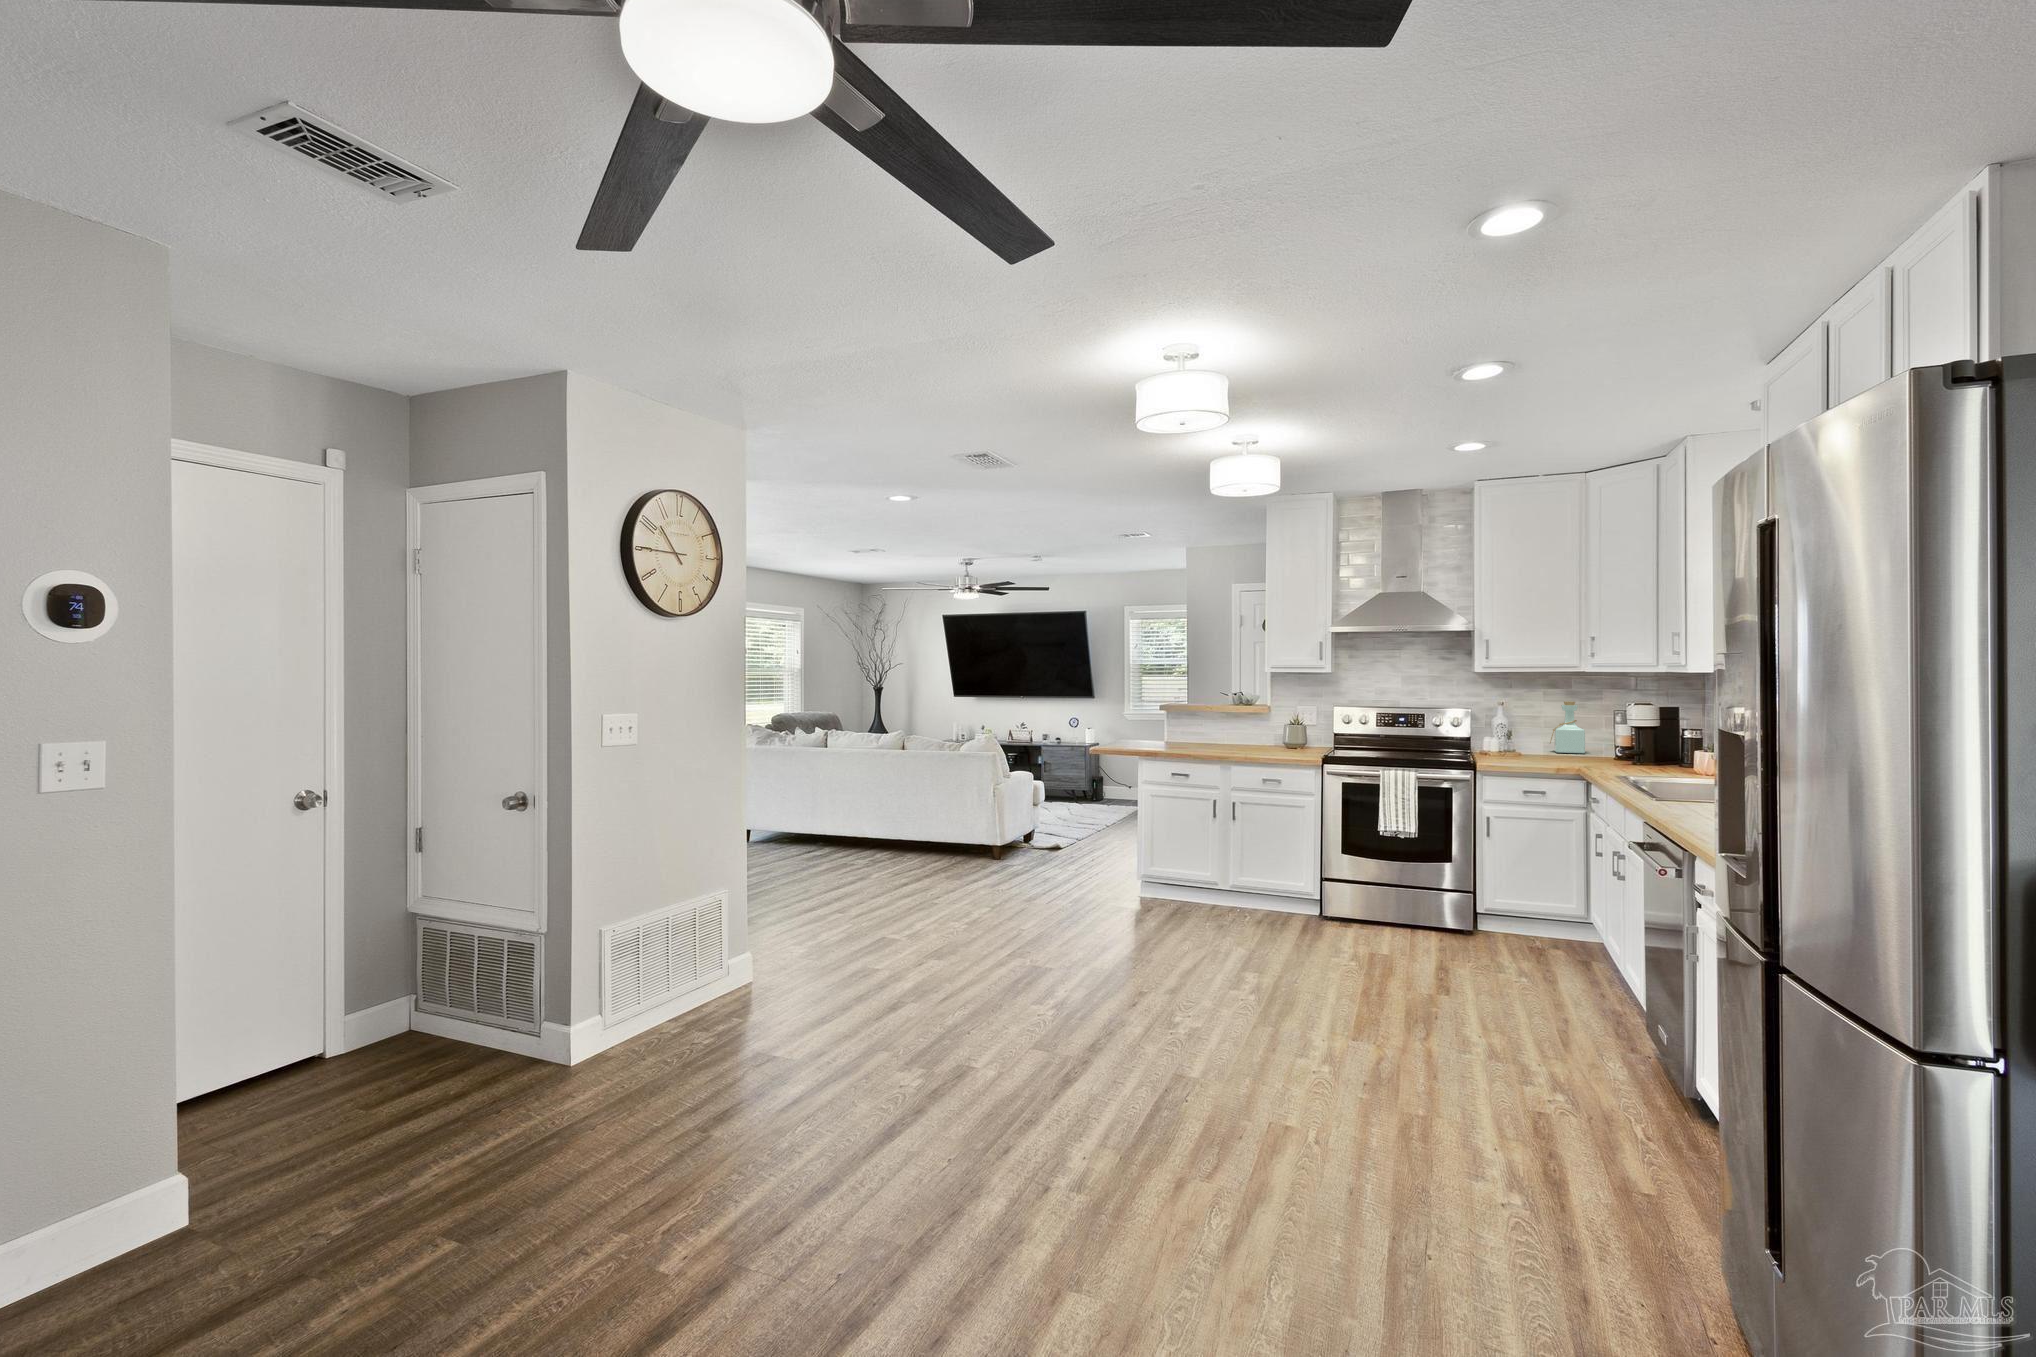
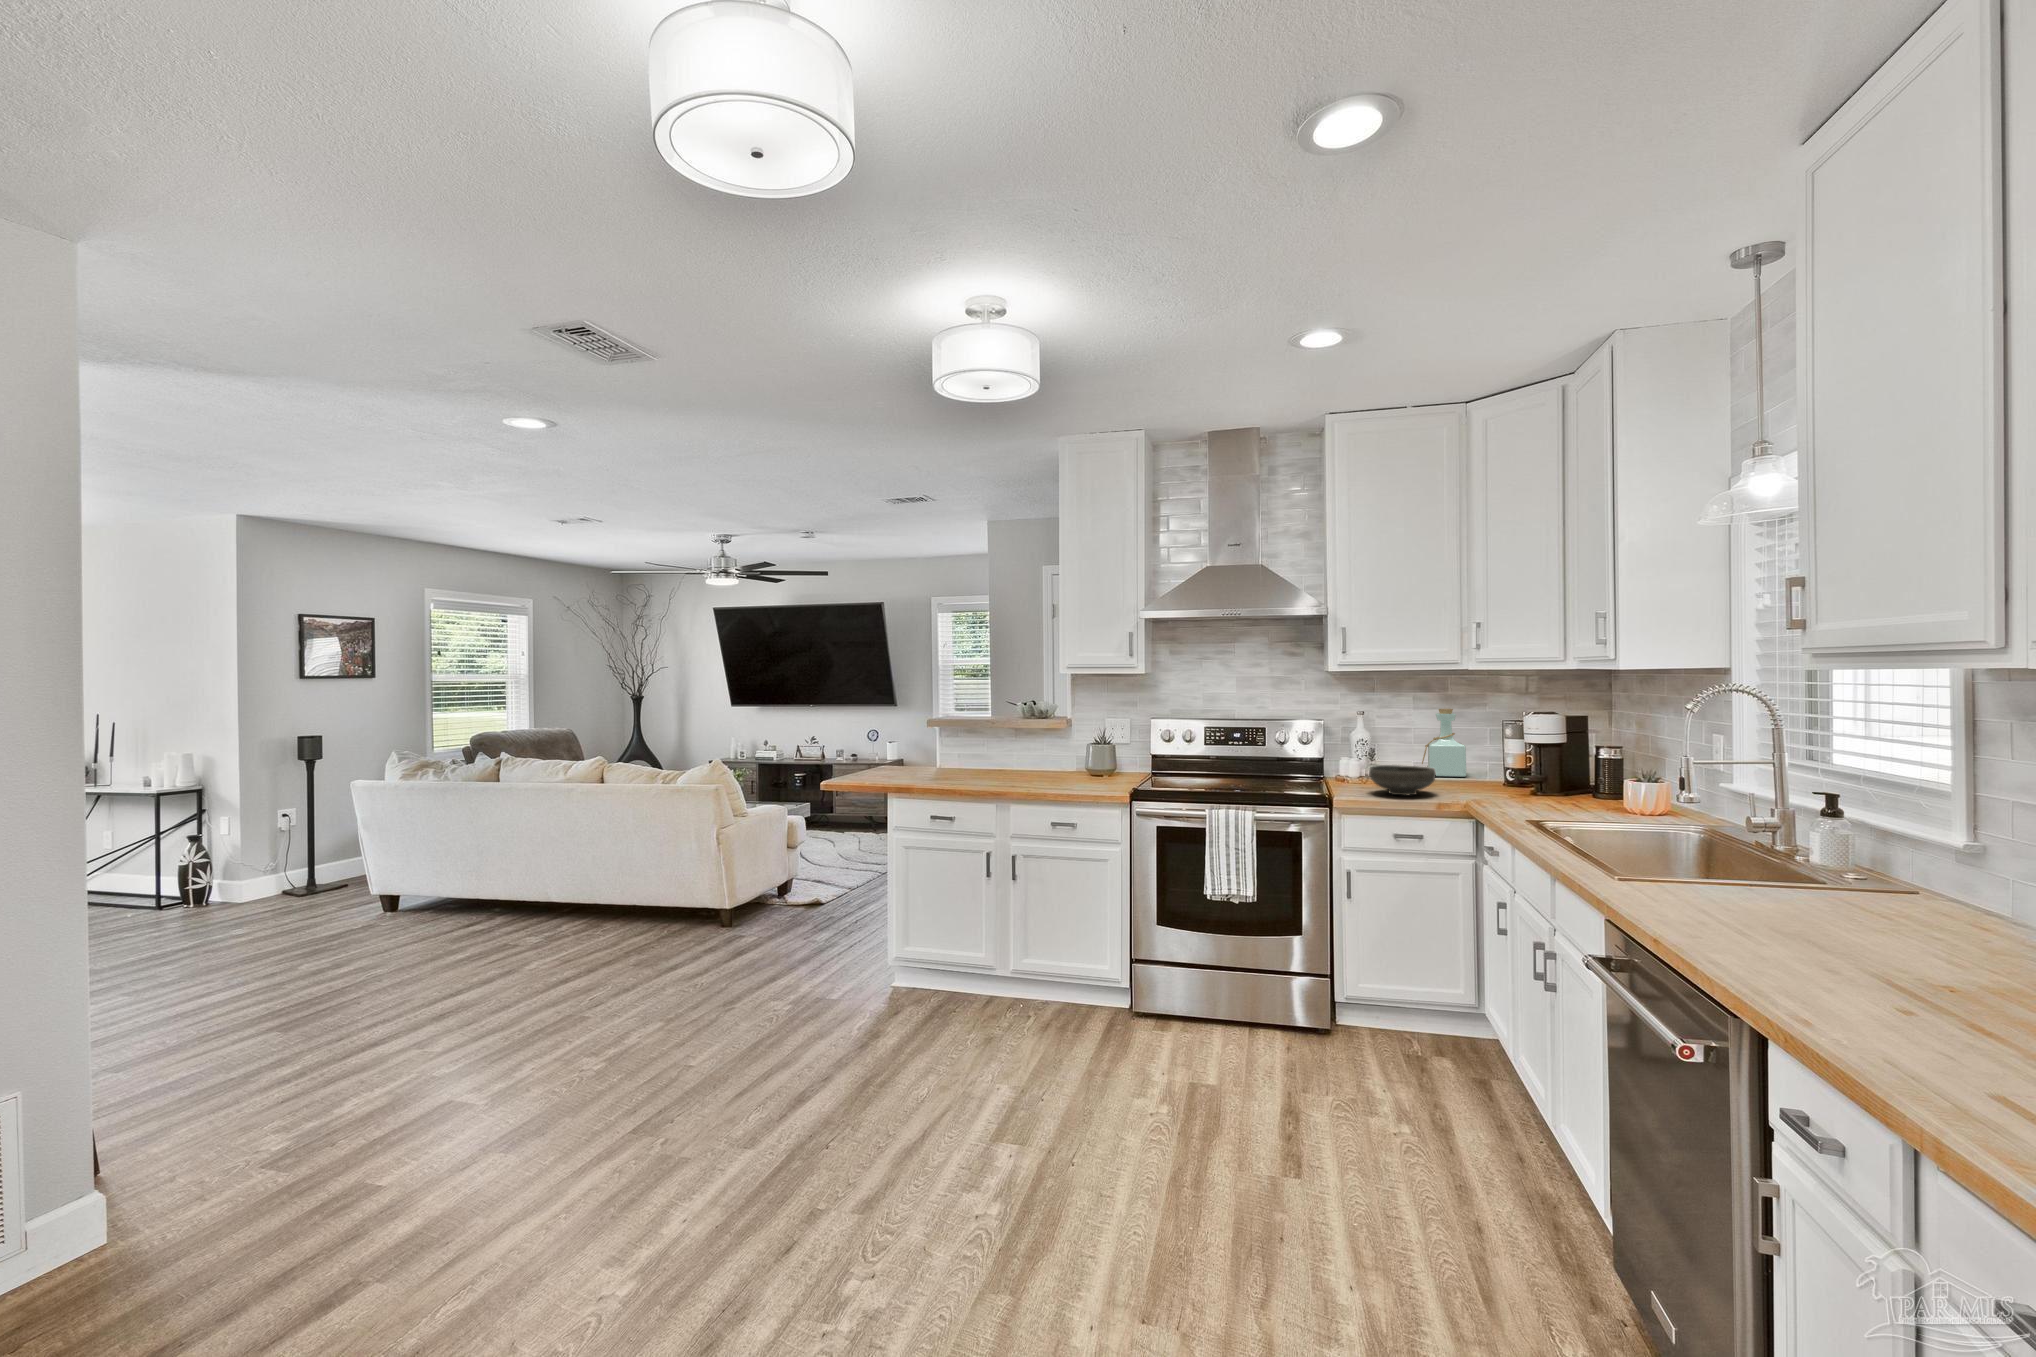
bowl: none [1505,742,1557,764] -> present [1369,765,1435,795]

